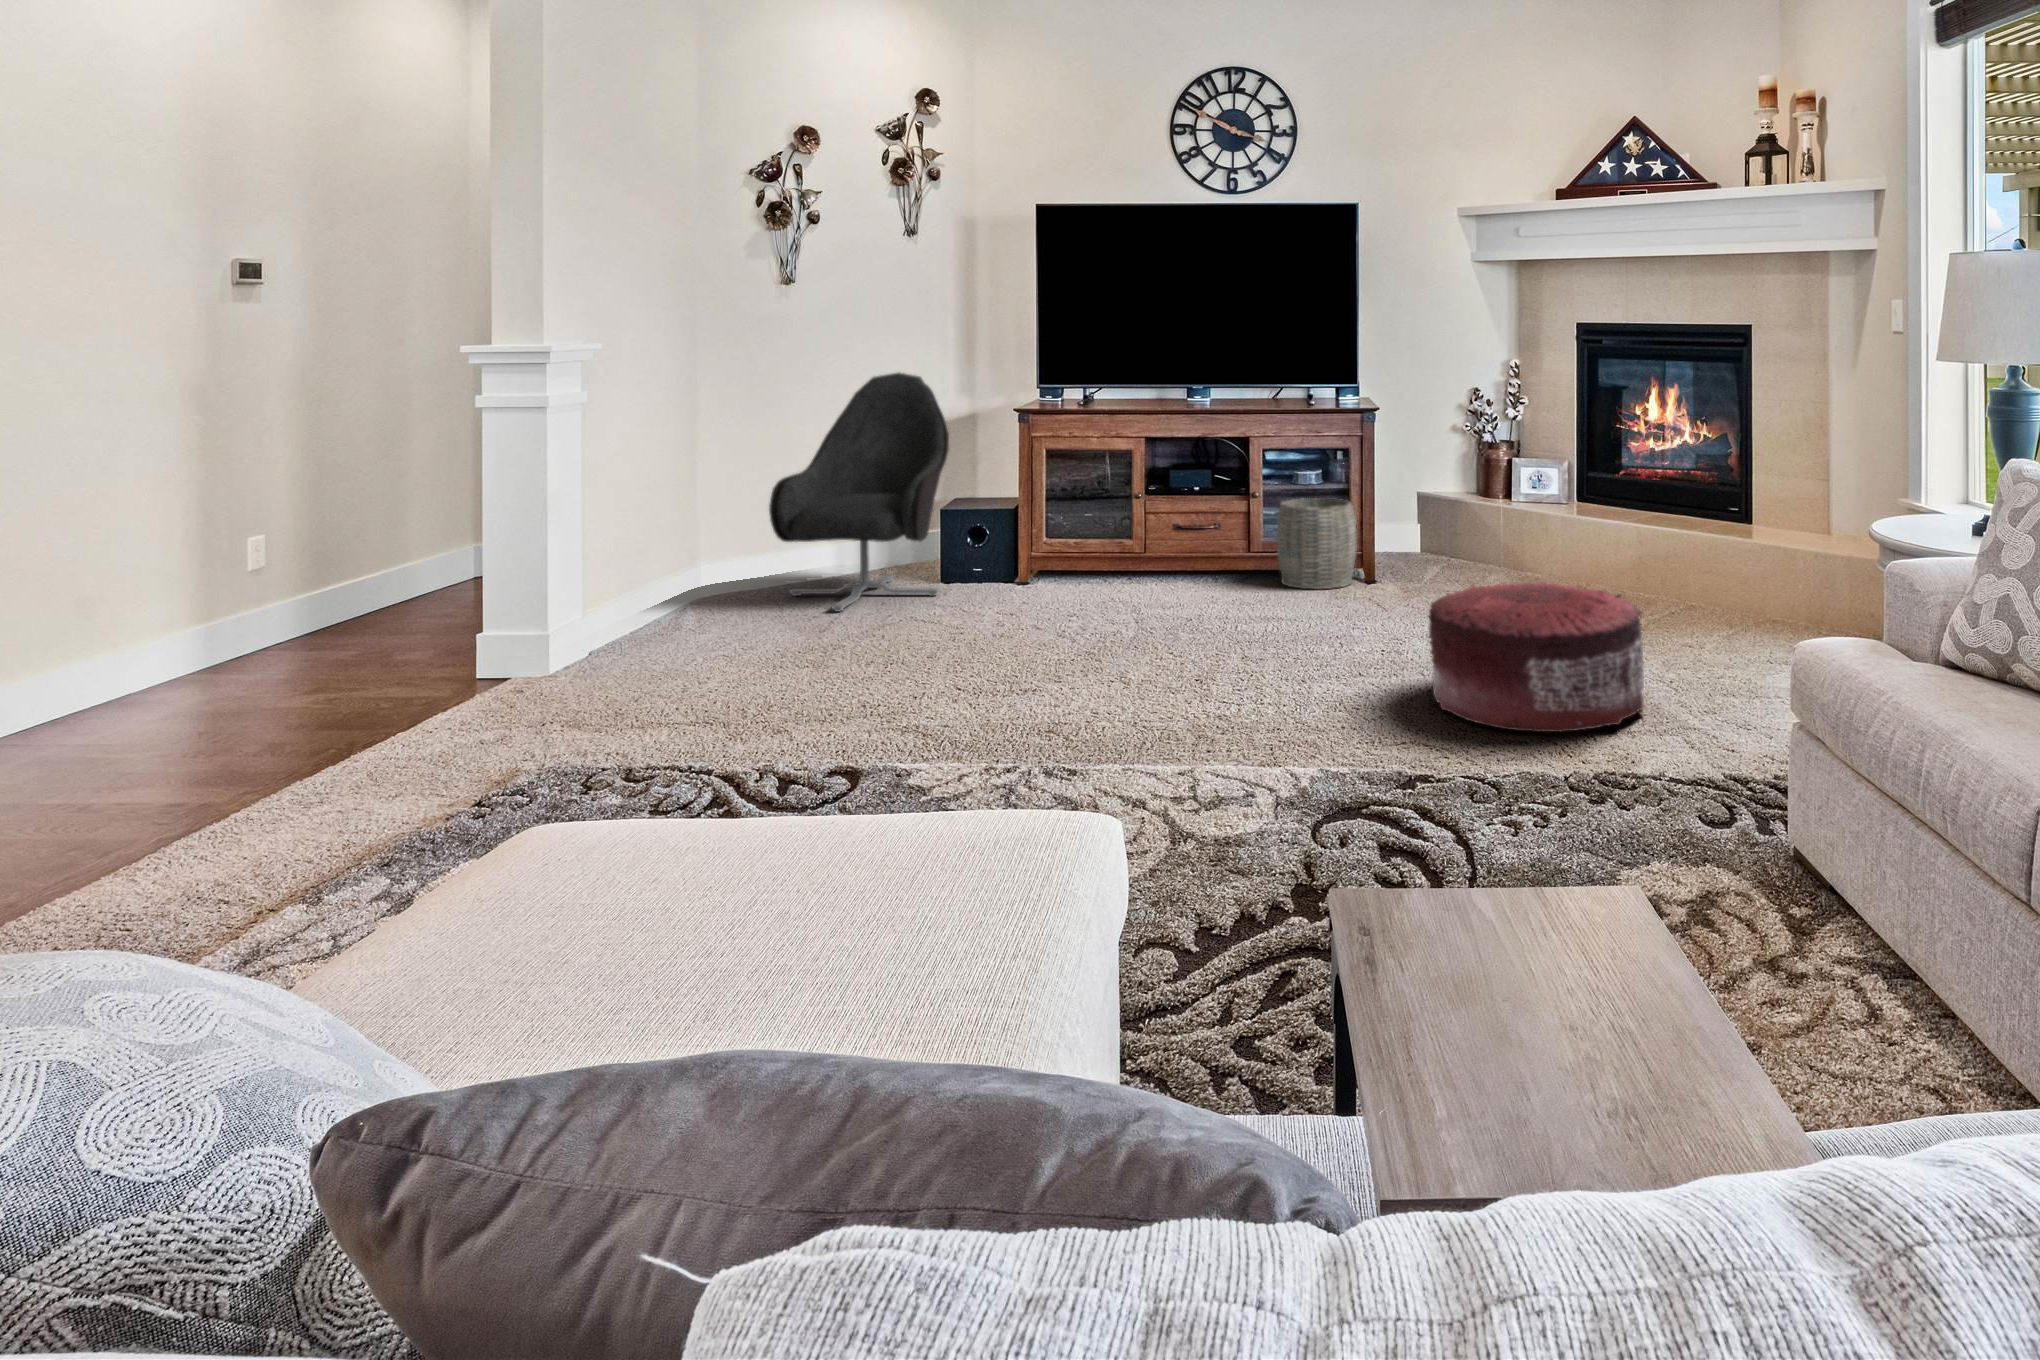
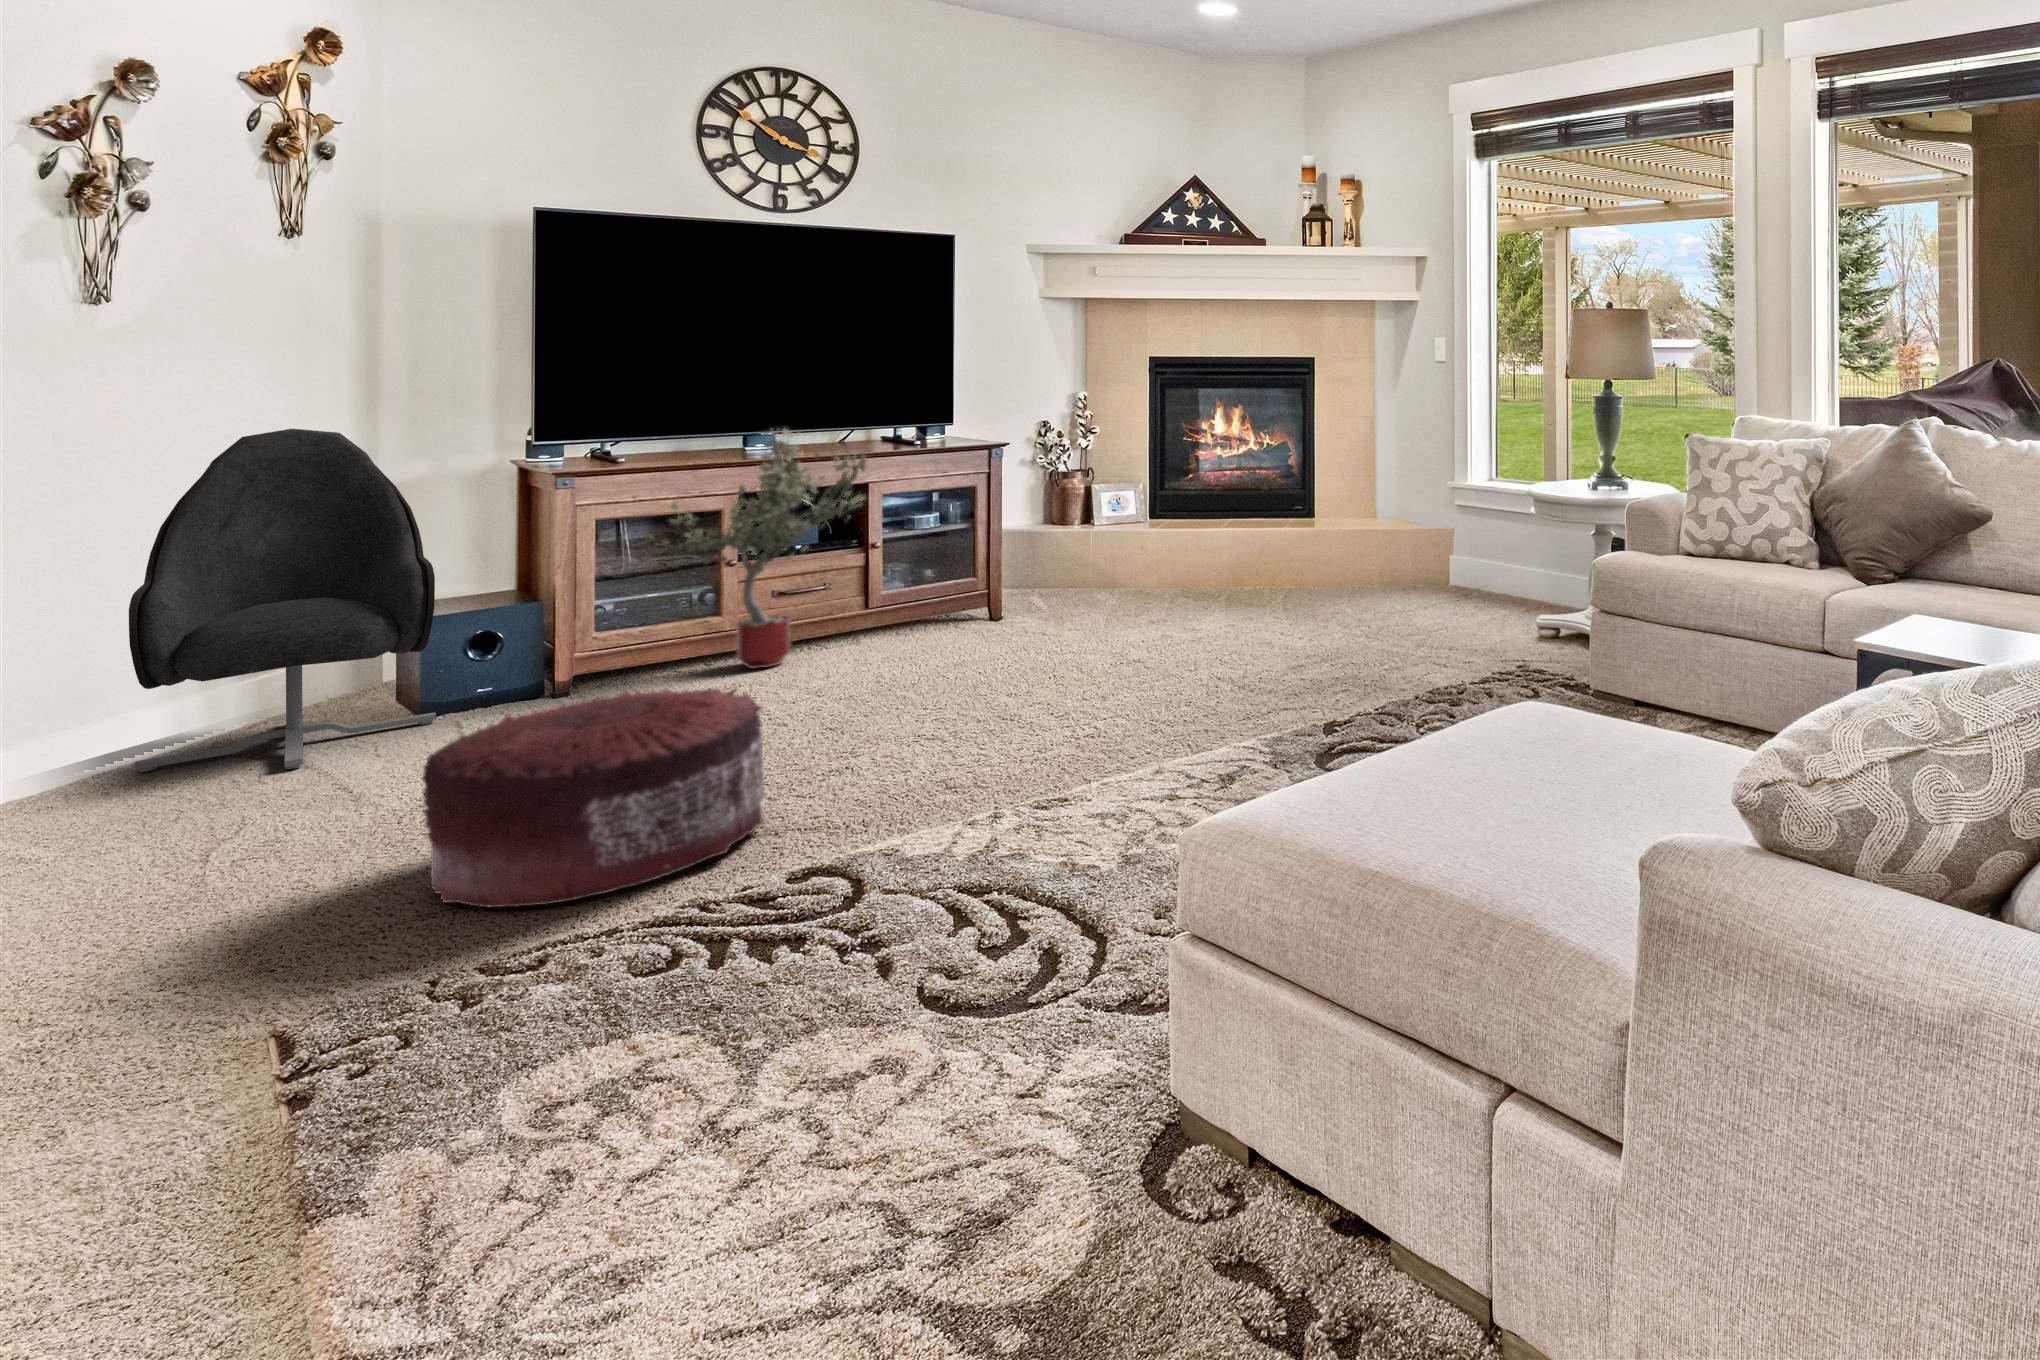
potted tree: none [1067,386,1237,596] -> present [648,428,866,669]
woven basket: present [1277,498,1357,589] -> none [891,537,983,633]
pouf: present [1429,581,1646,732] -> present [423,689,766,907]

